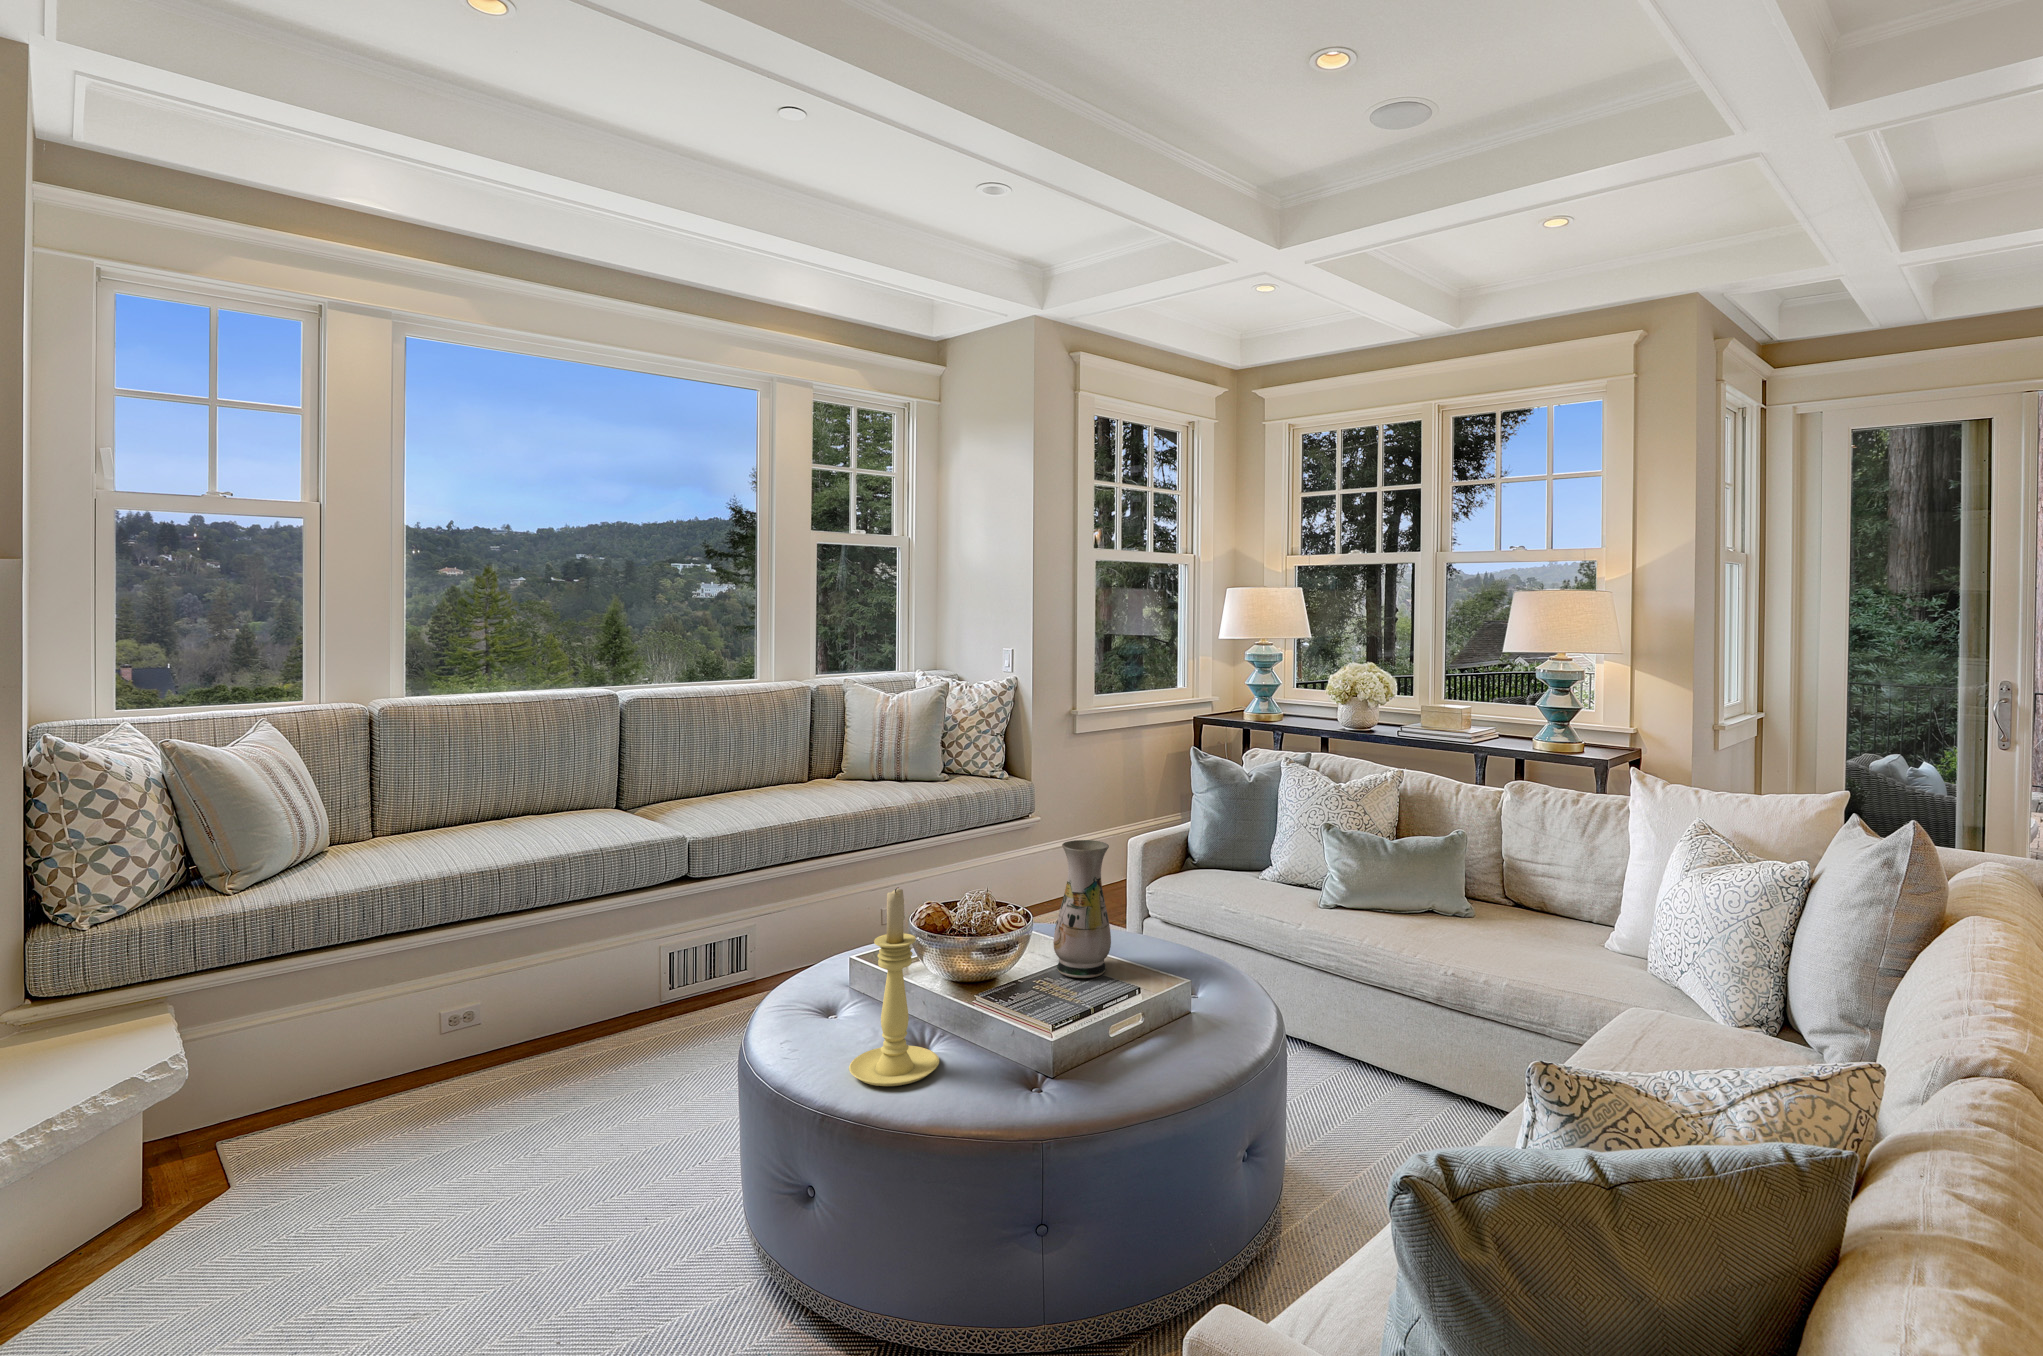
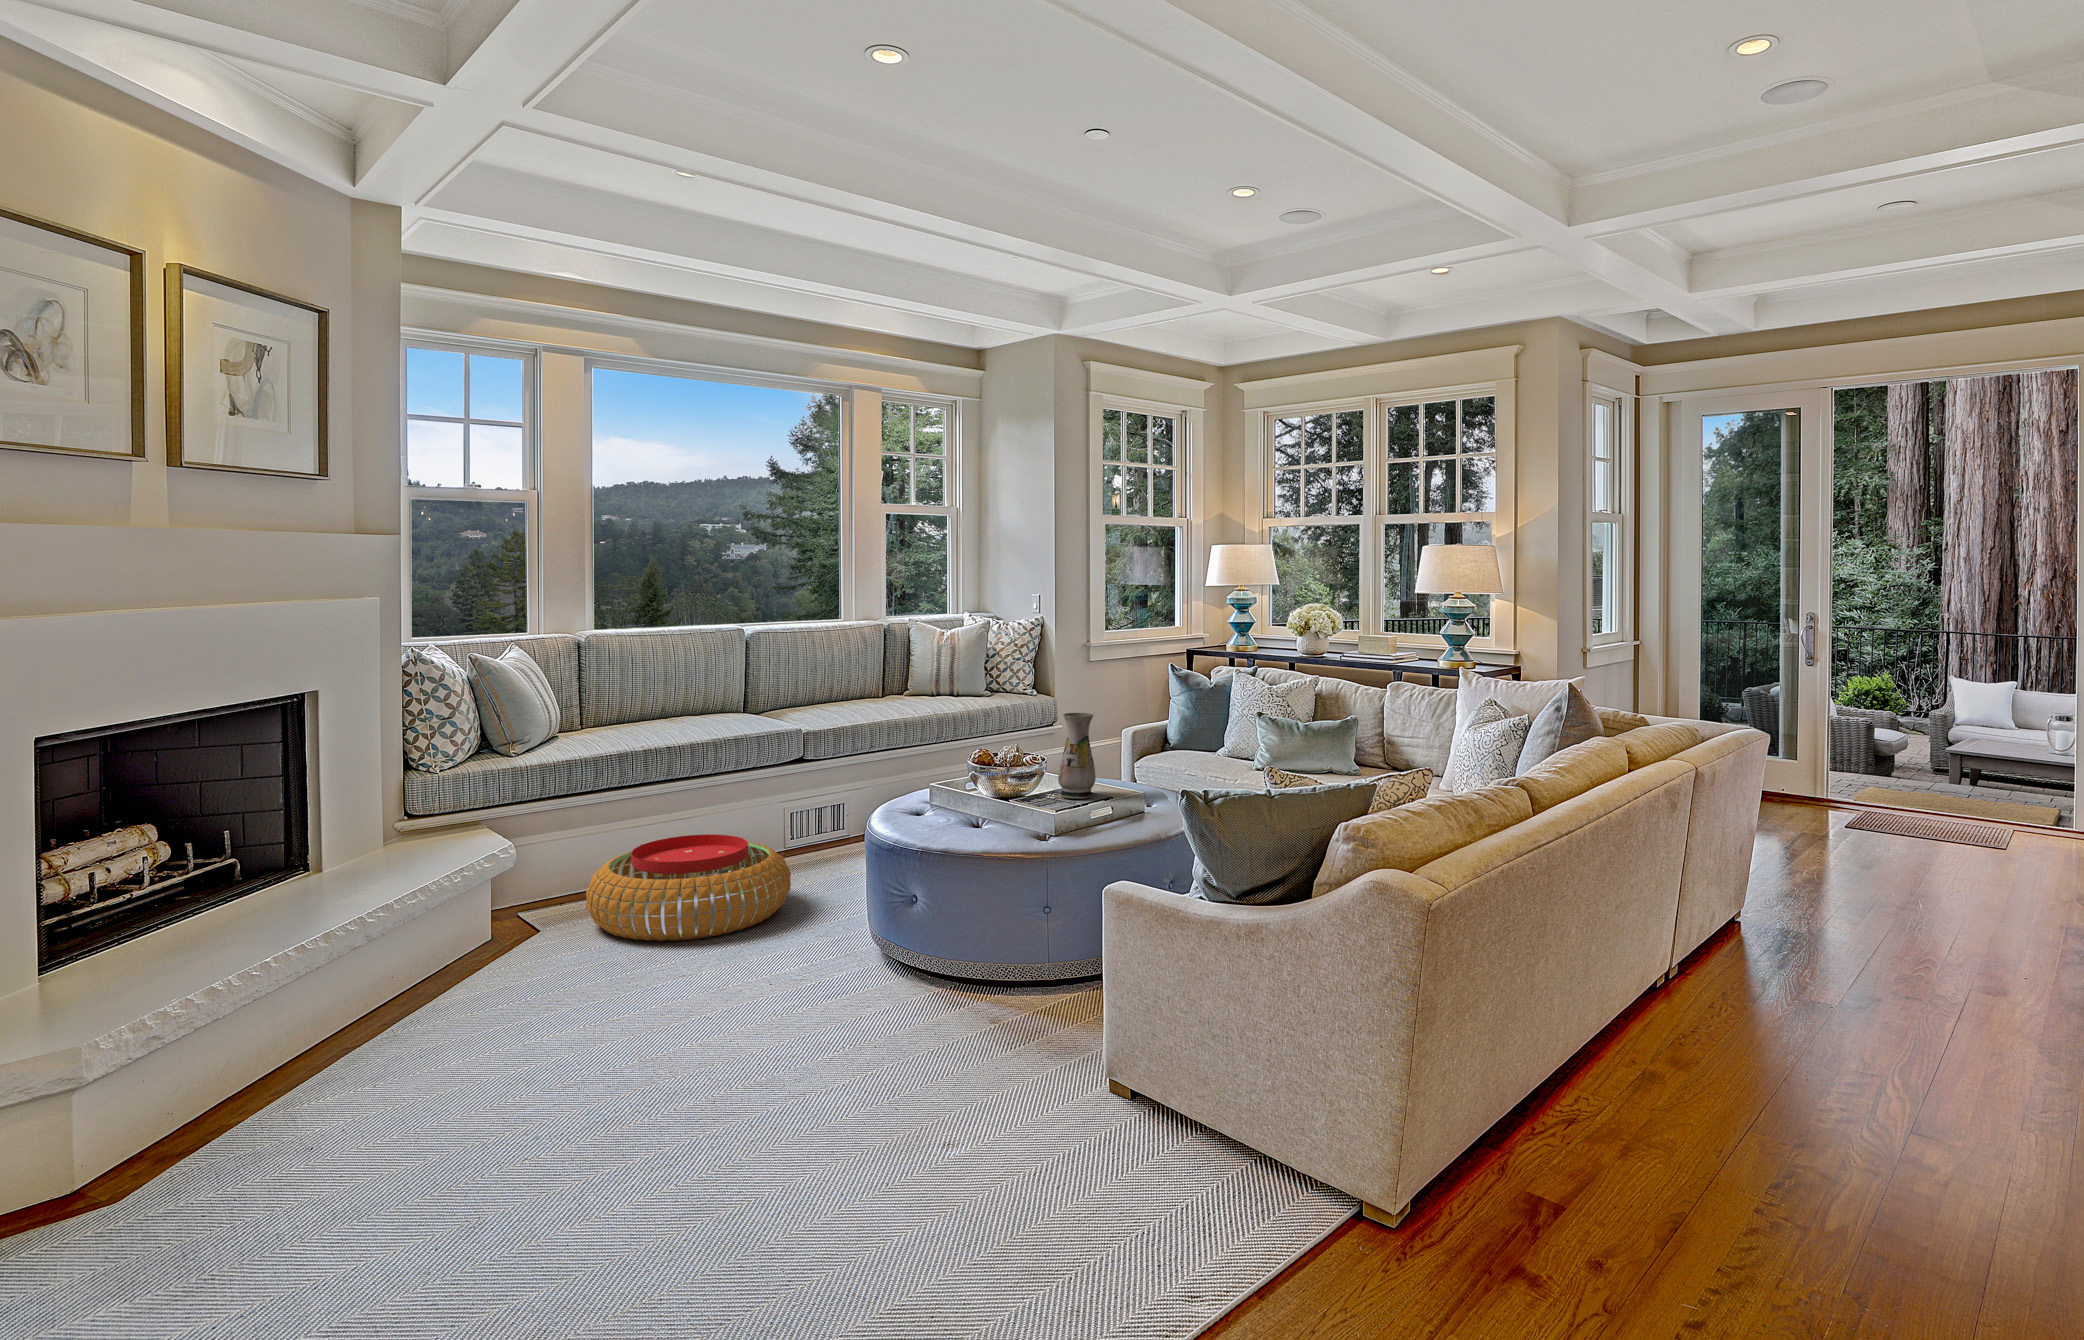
candle holder: present [849,887,939,1086] -> none [933,726,985,839]
pouf: none [293,1017,642,1227] -> present [586,835,791,941]

